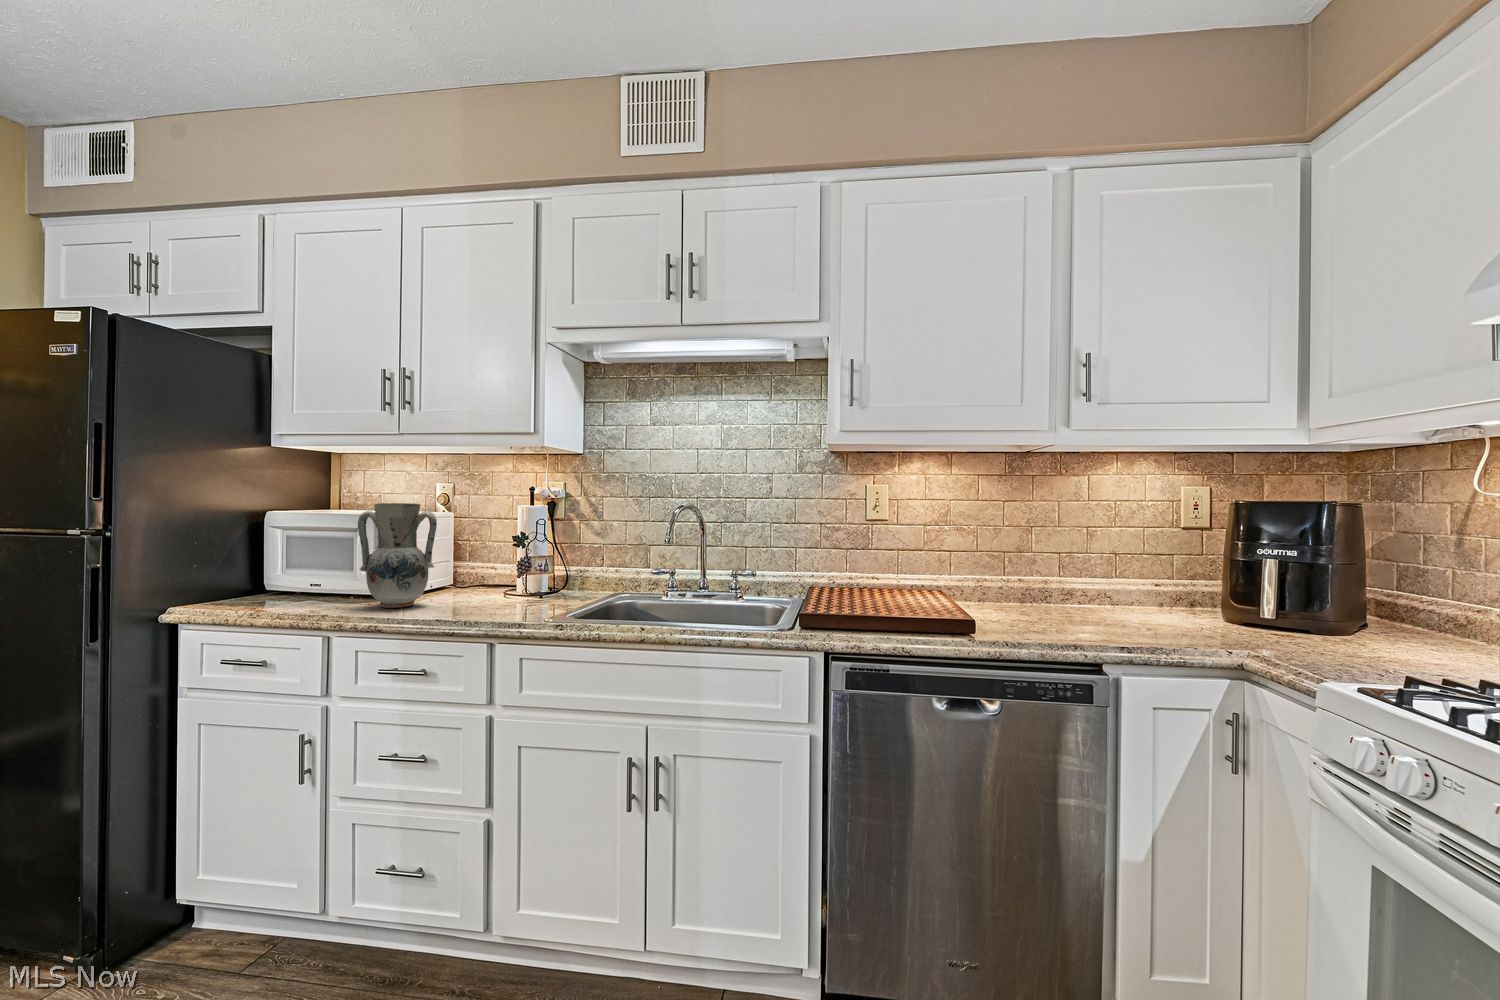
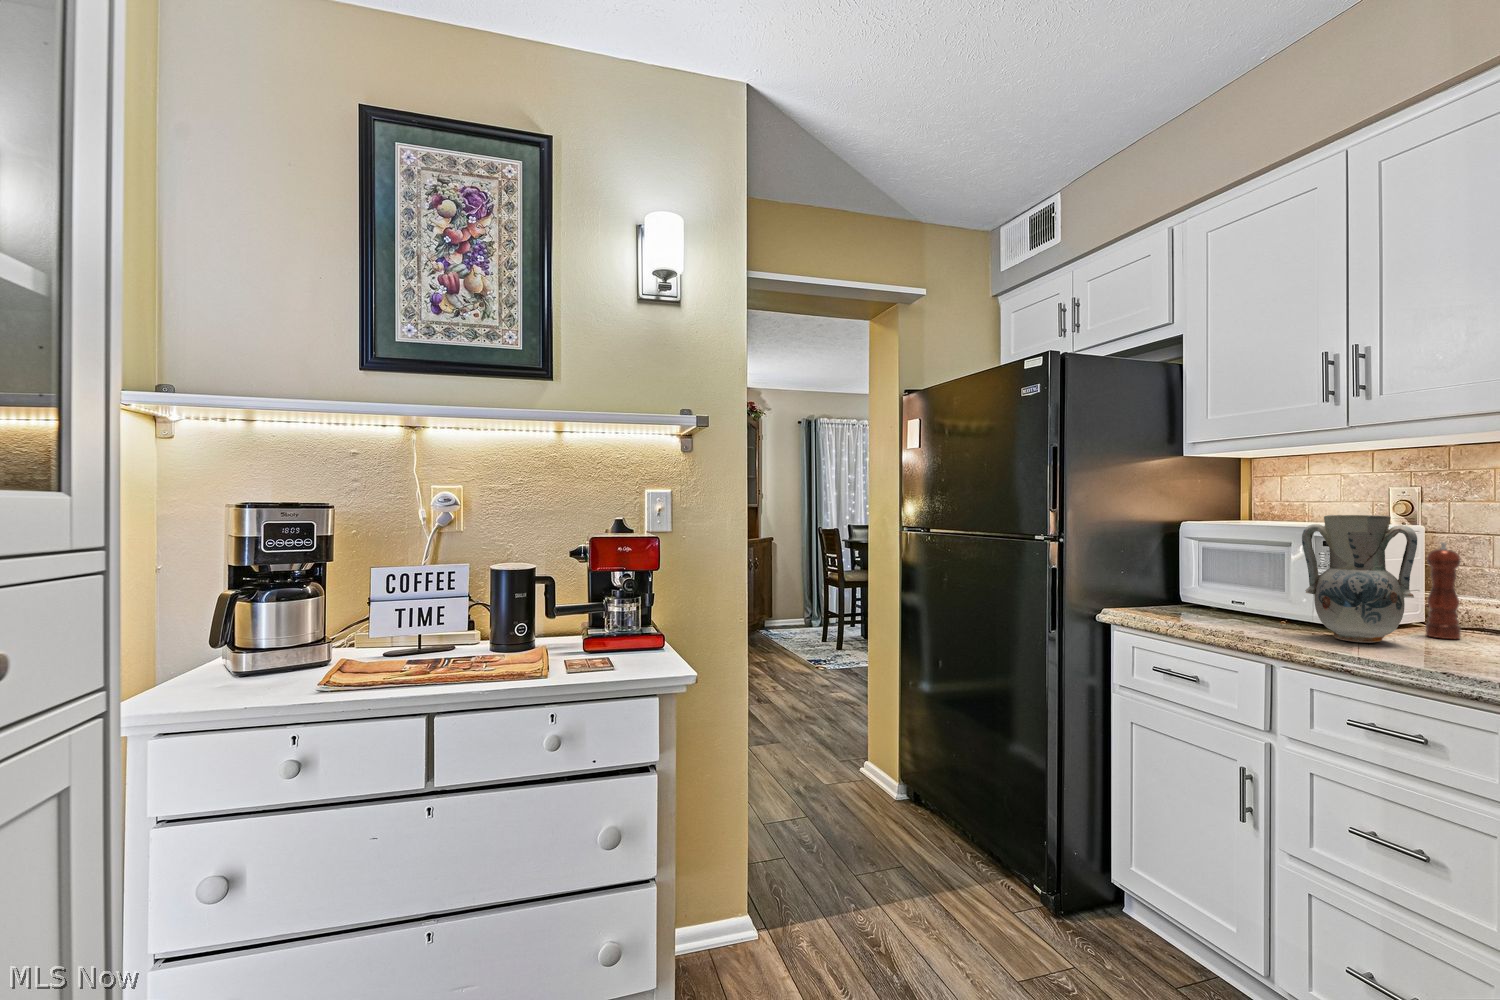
pepper mill: none [448,524,469,597] -> present [1426,542,1461,639]

